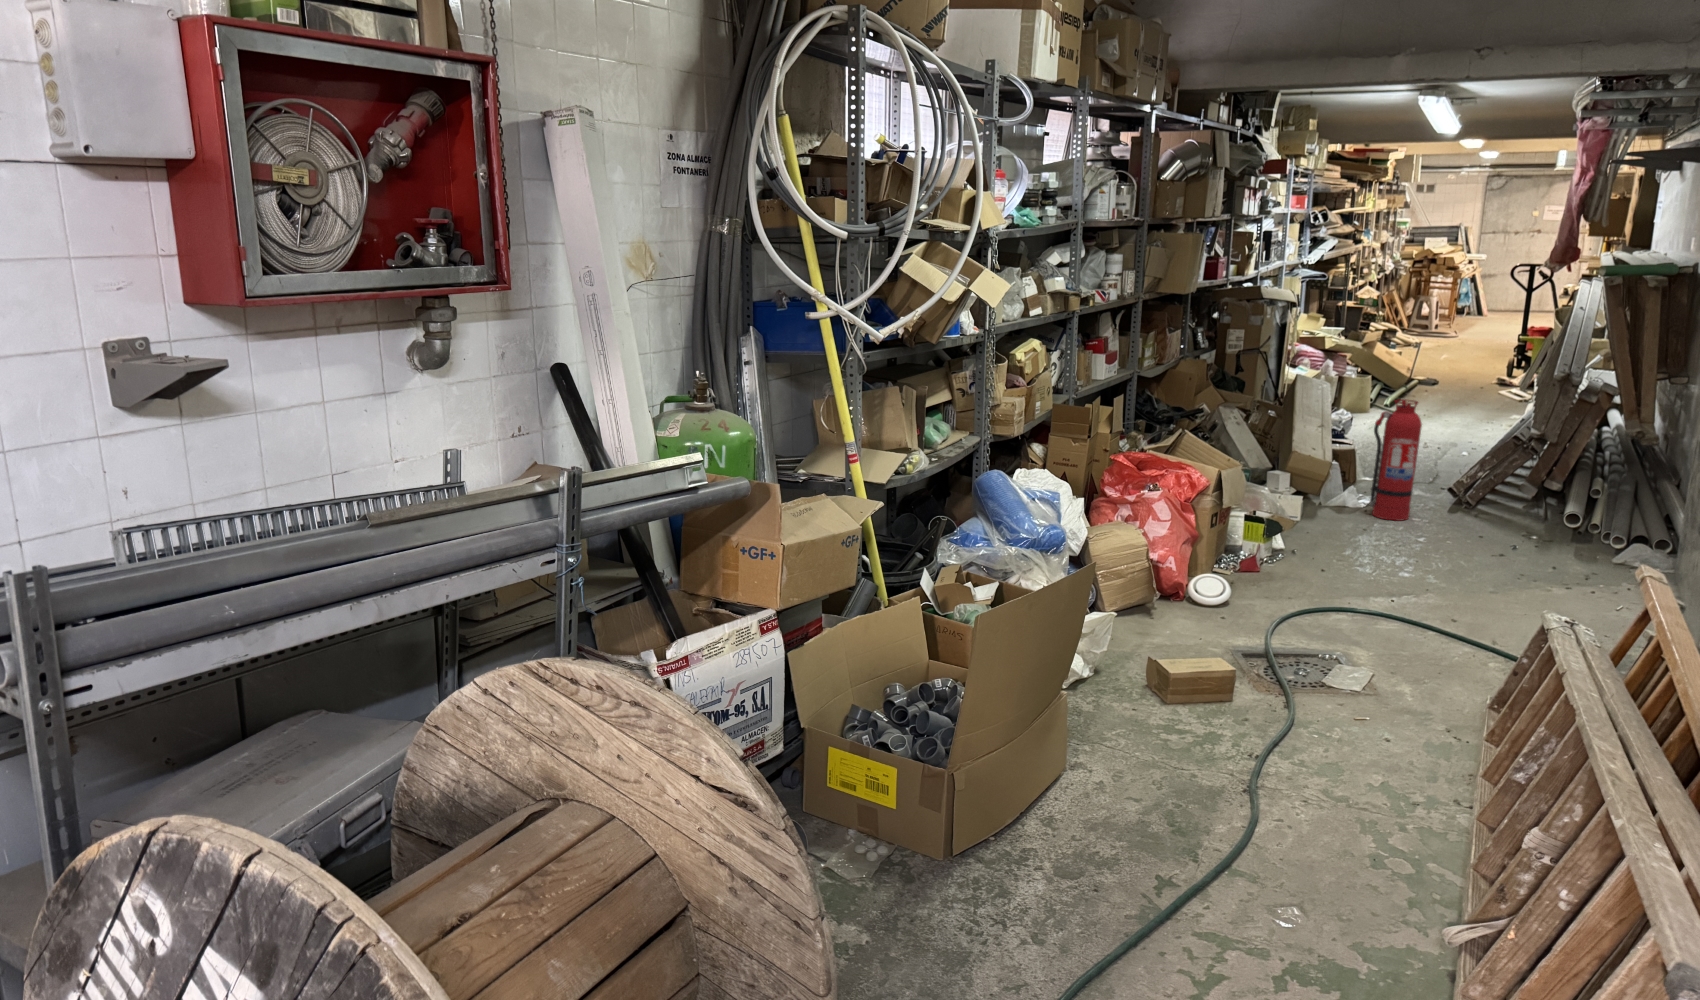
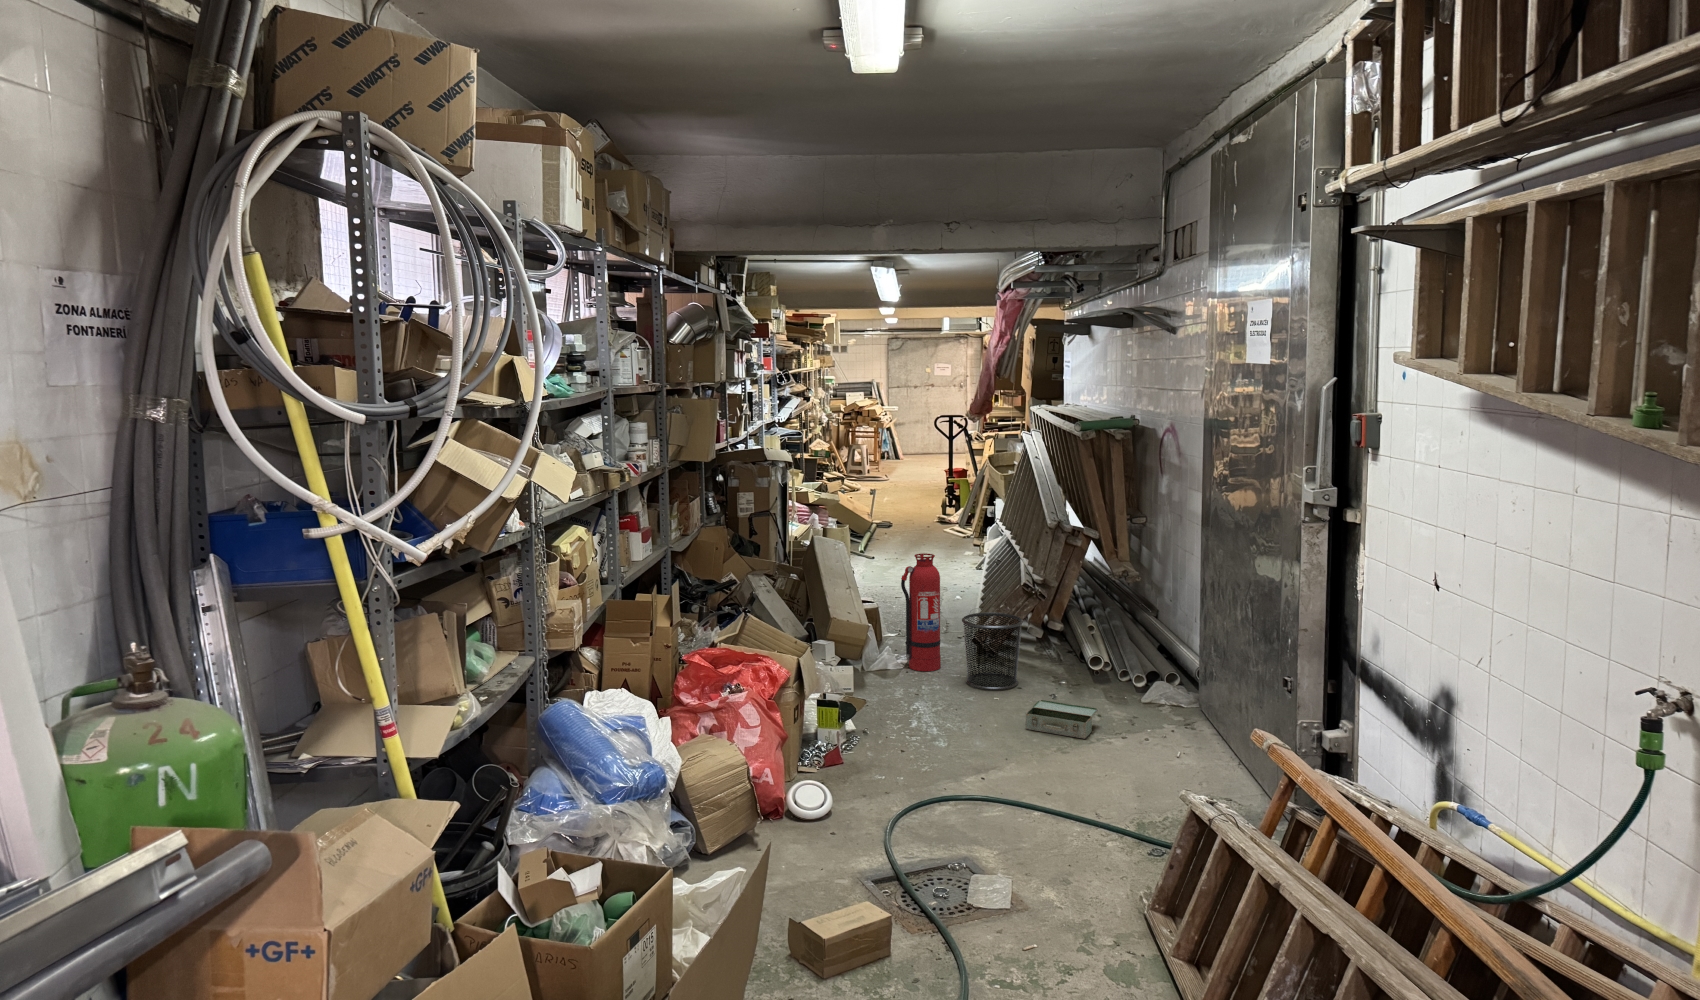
waste bin: none [1430,467,1511,548] -> present [962,612,1023,690]
toolbox: none [1474,560,1571,604] -> present [1026,700,1098,739]

